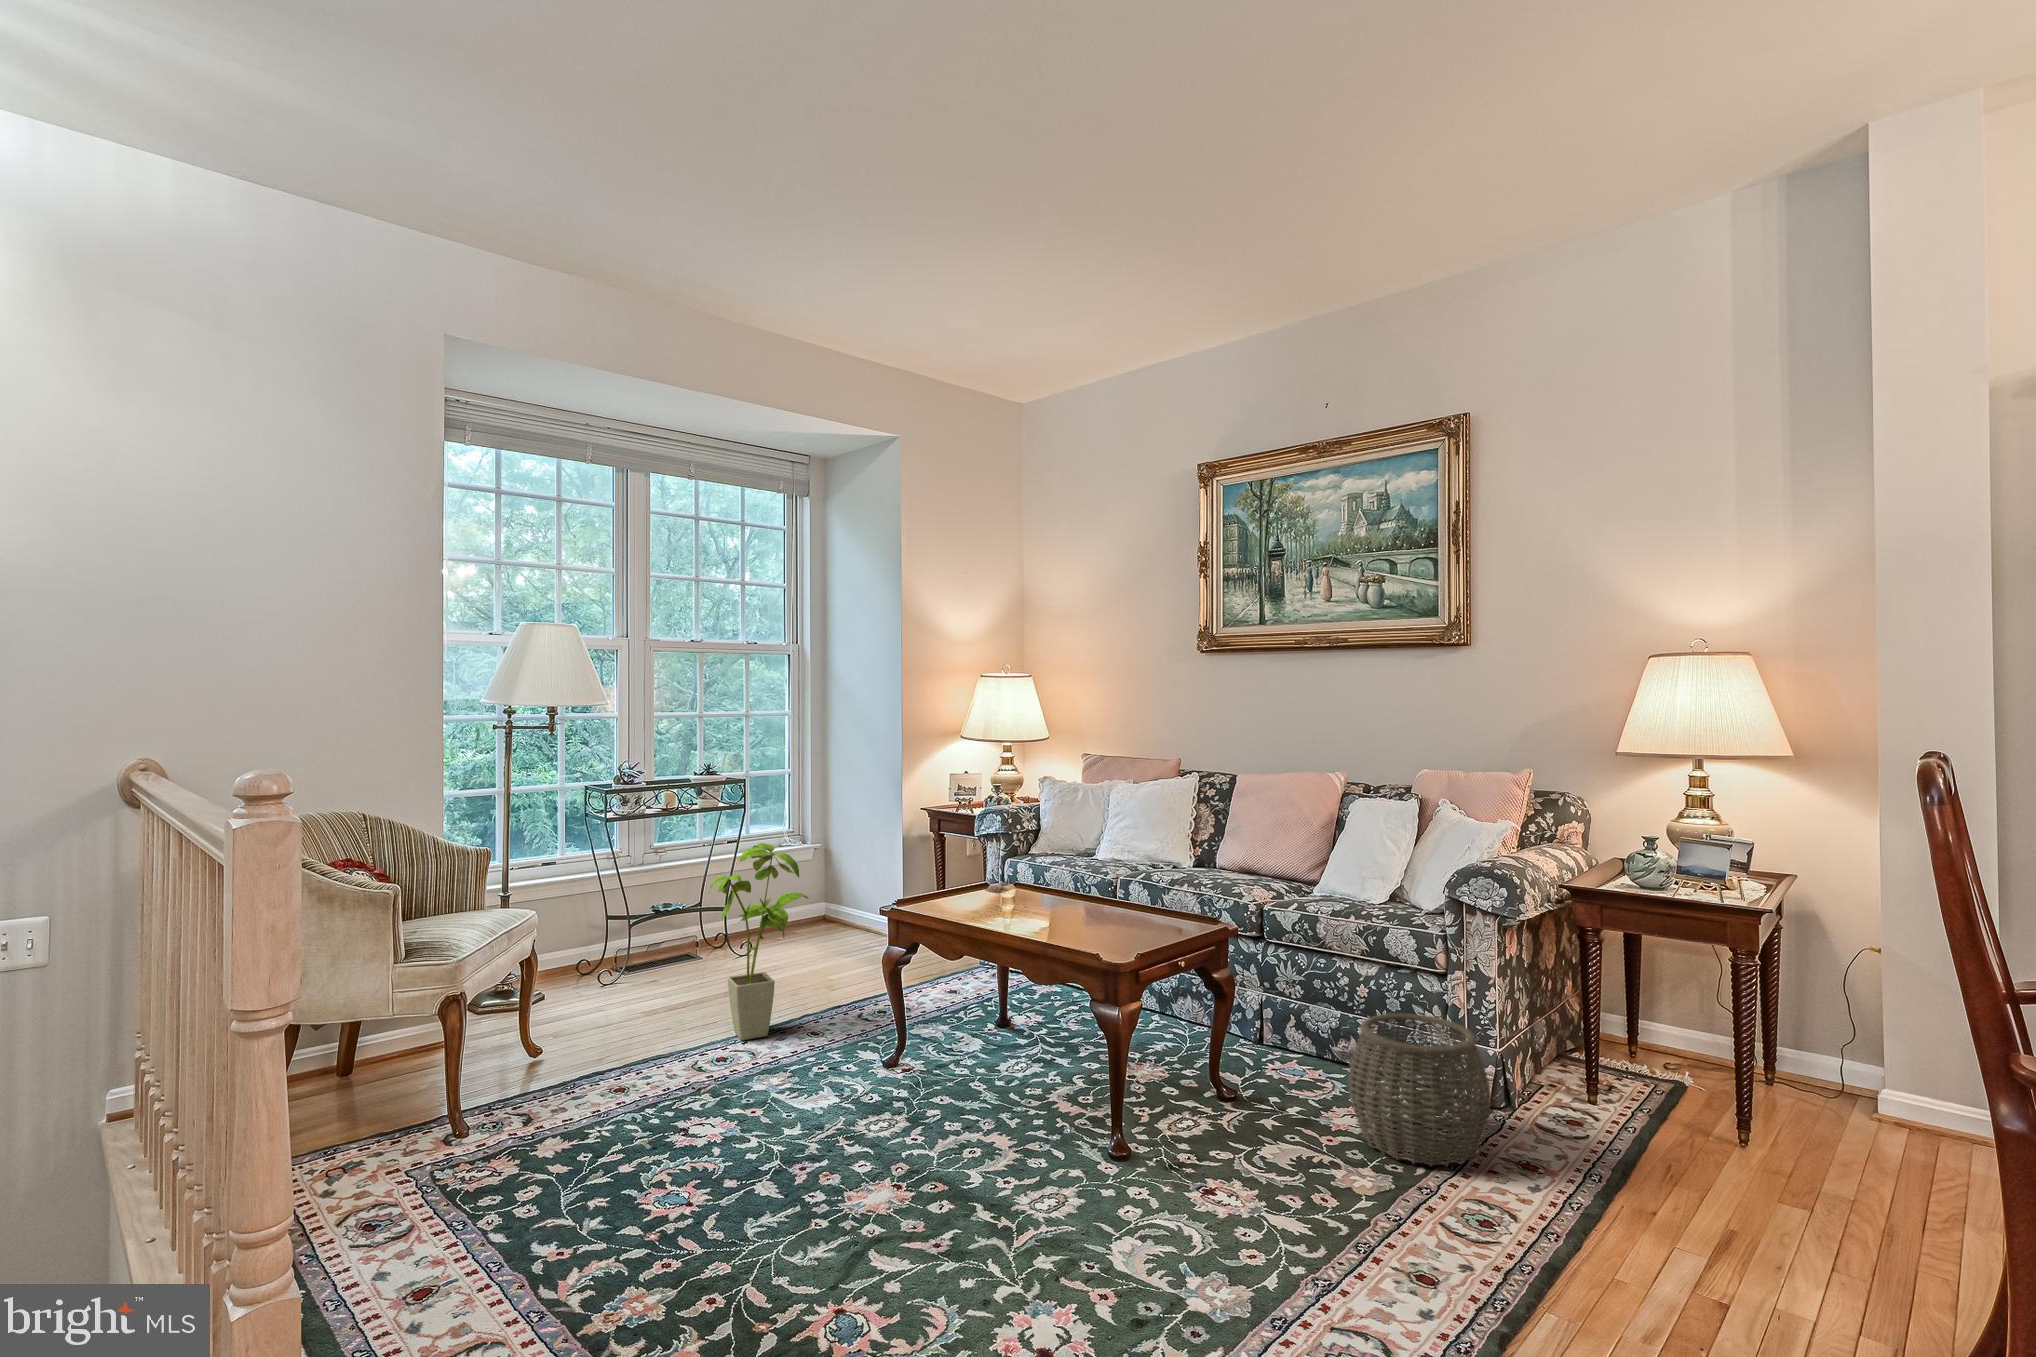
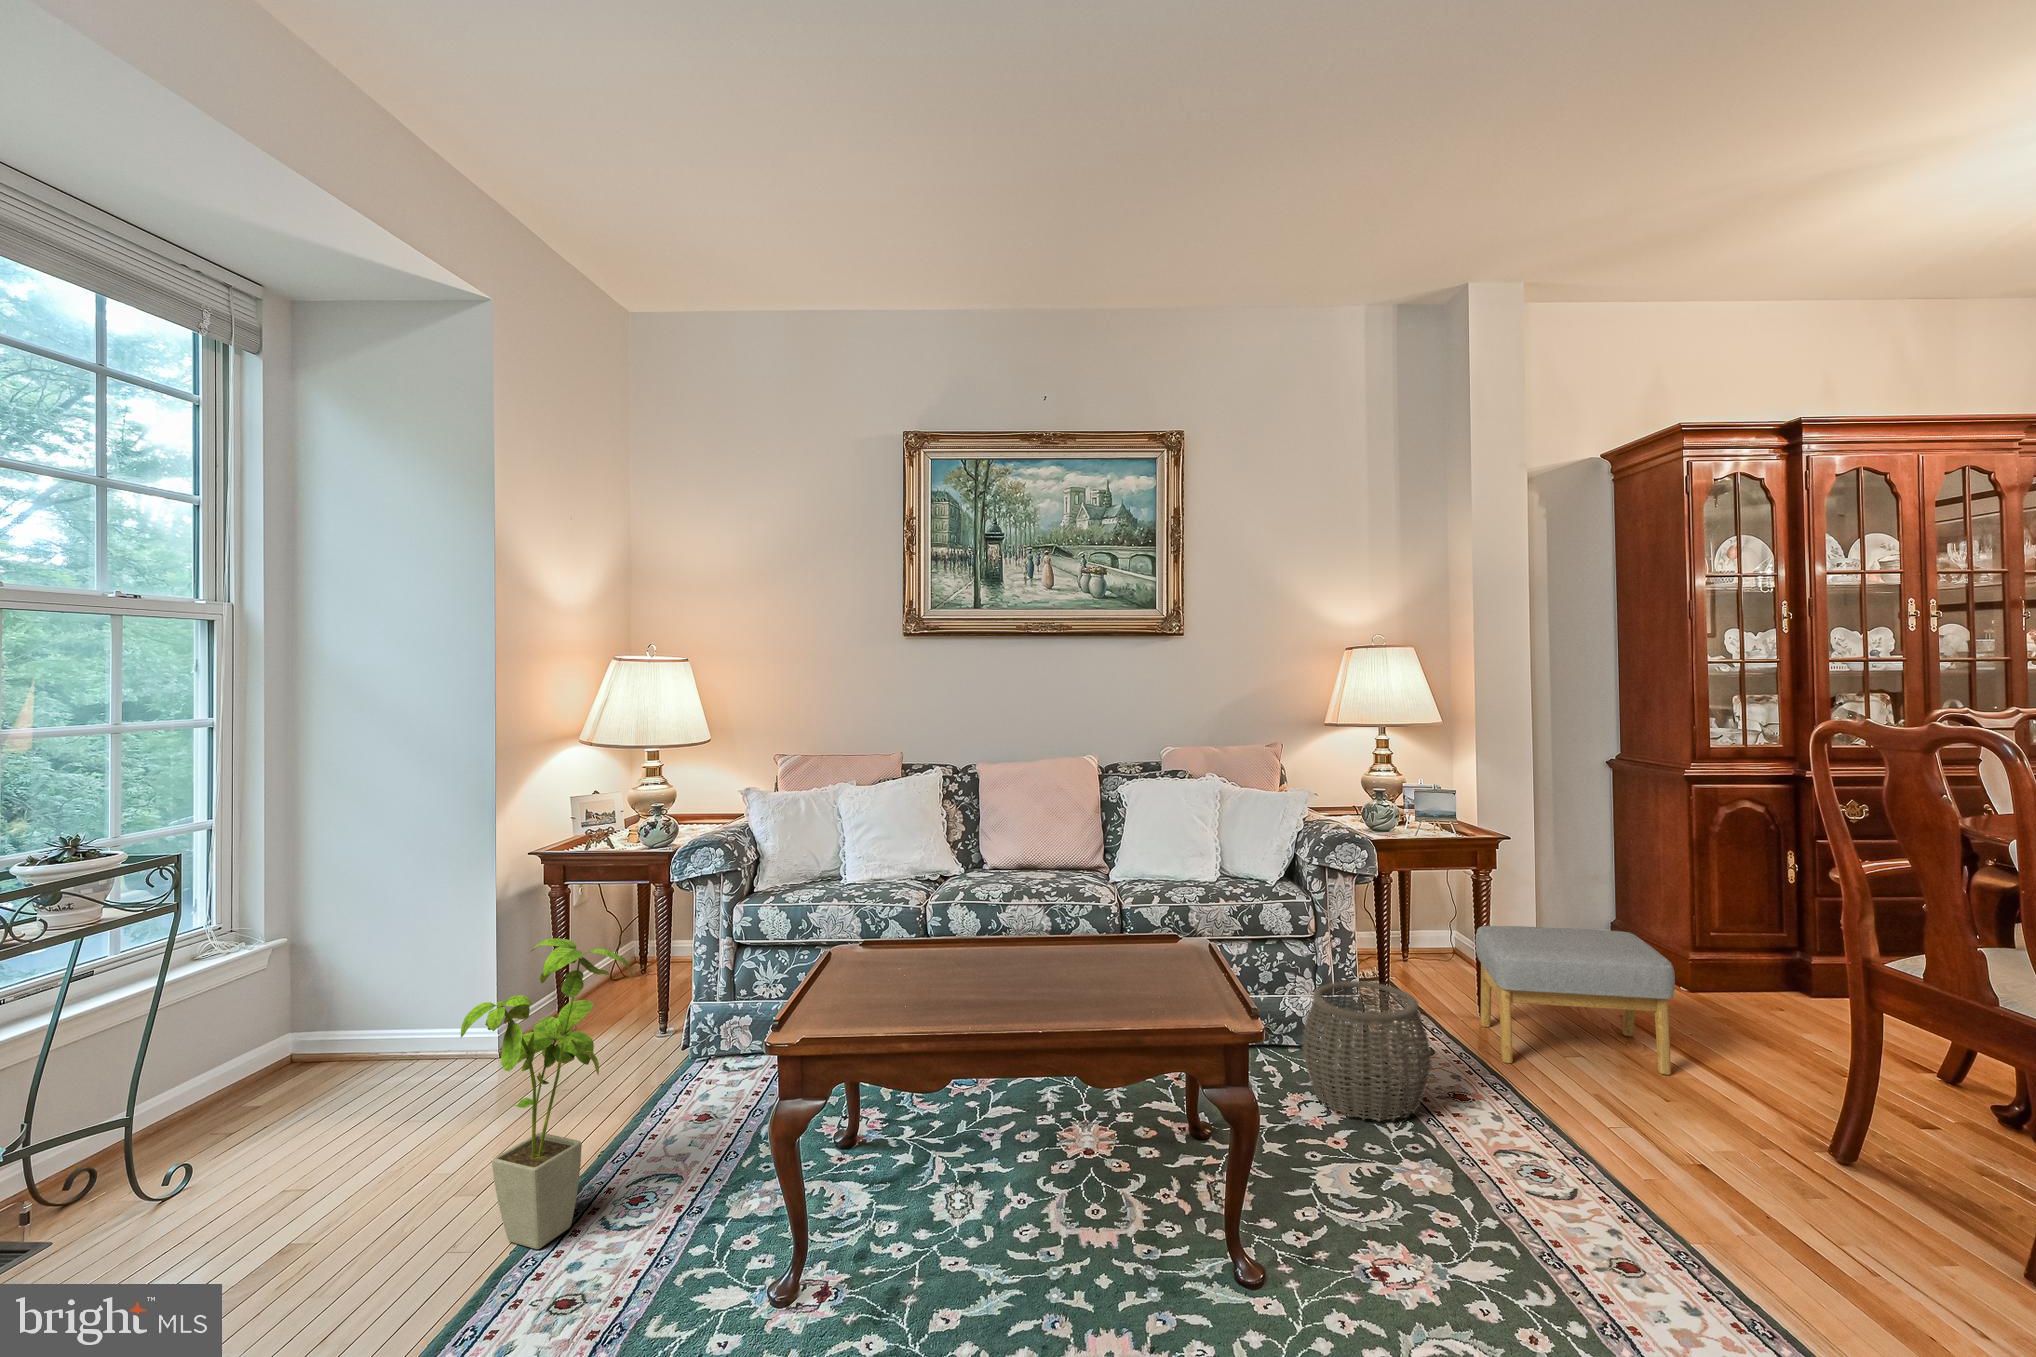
footstool: none [1657,1008,1949,1250] -> present [1476,926,1675,1075]

